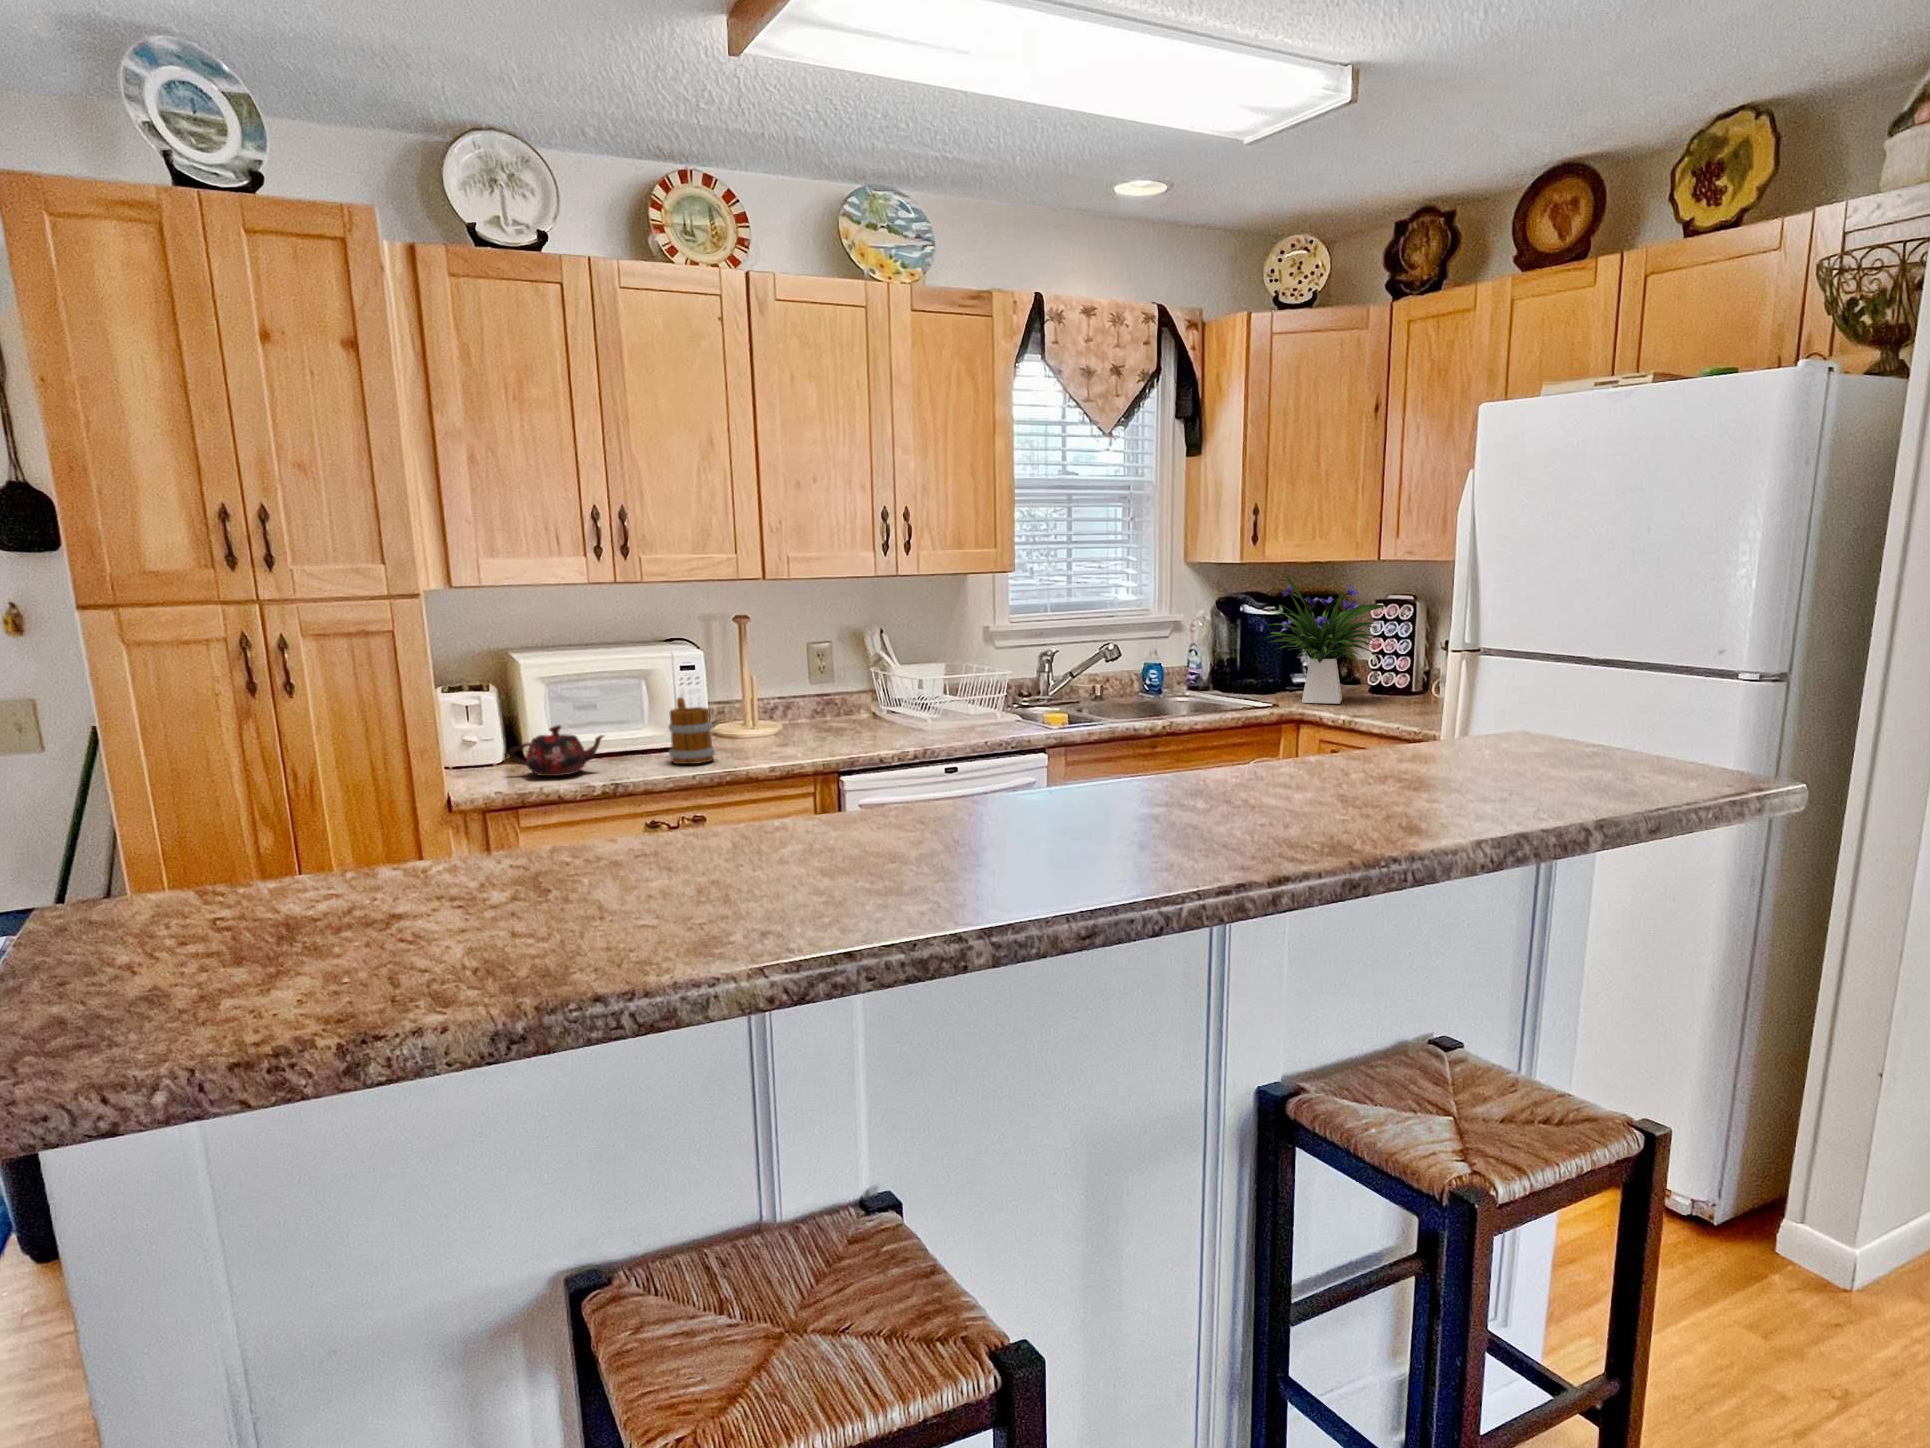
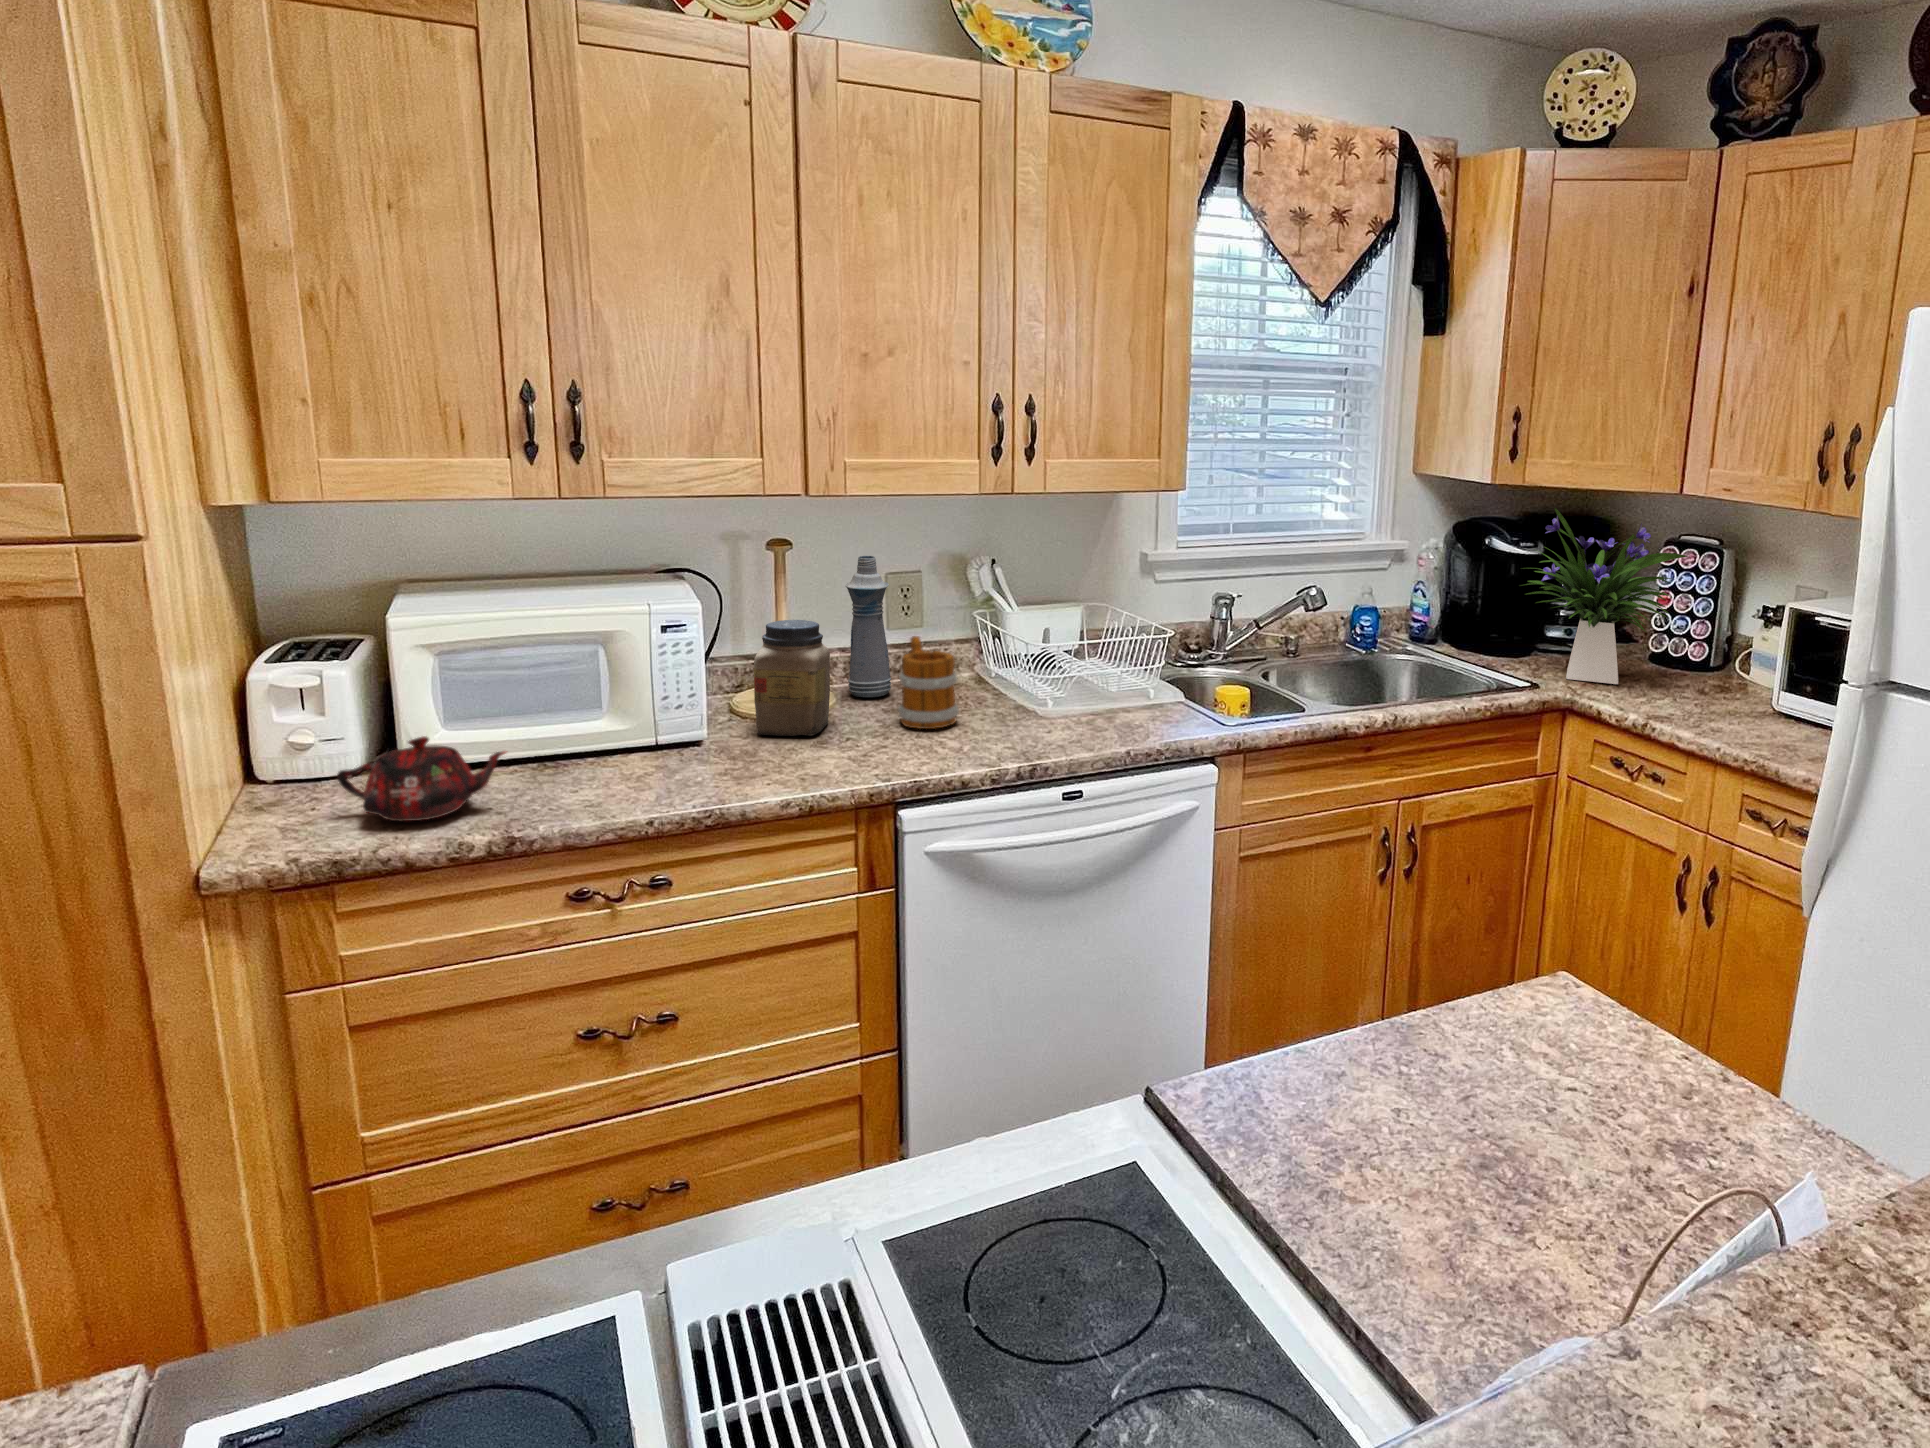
bottle: none [786,626,819,724] -> present [846,556,891,697]
jar: none [736,665,784,741] -> present [754,620,830,736]
mug: present [669,697,715,764] -> present [898,636,959,729]

